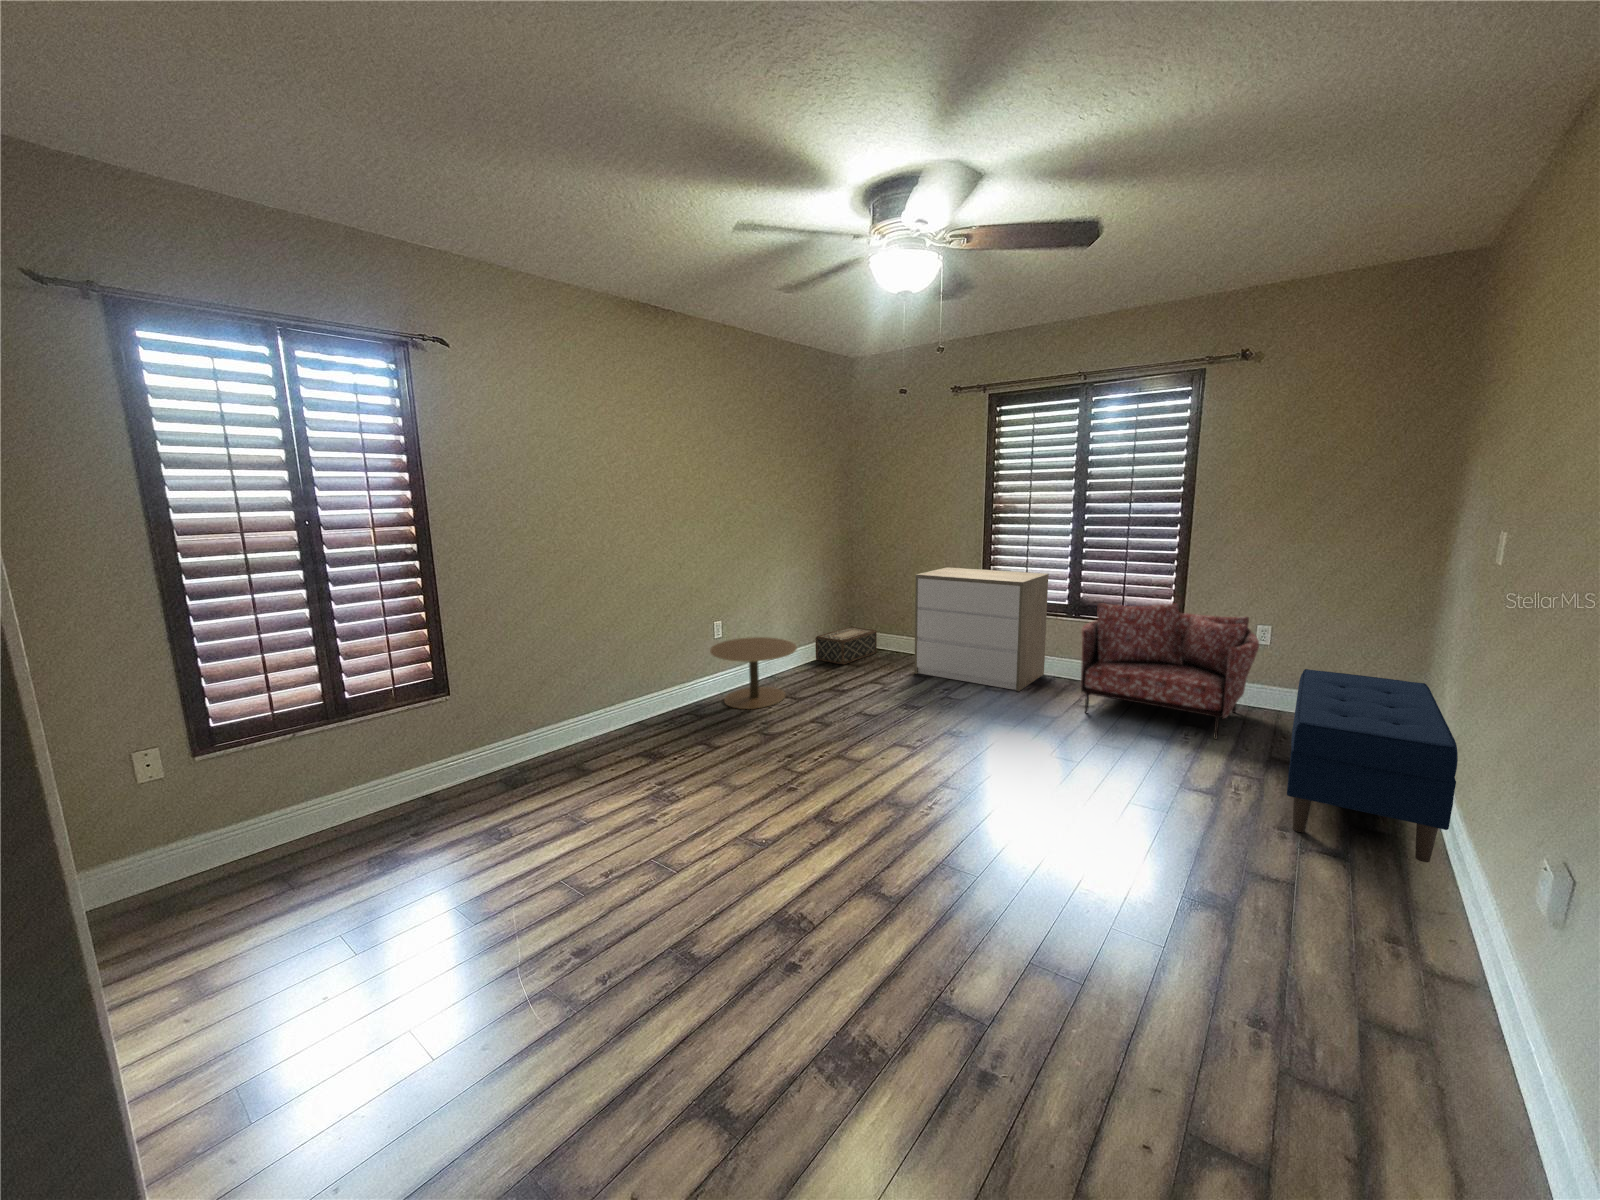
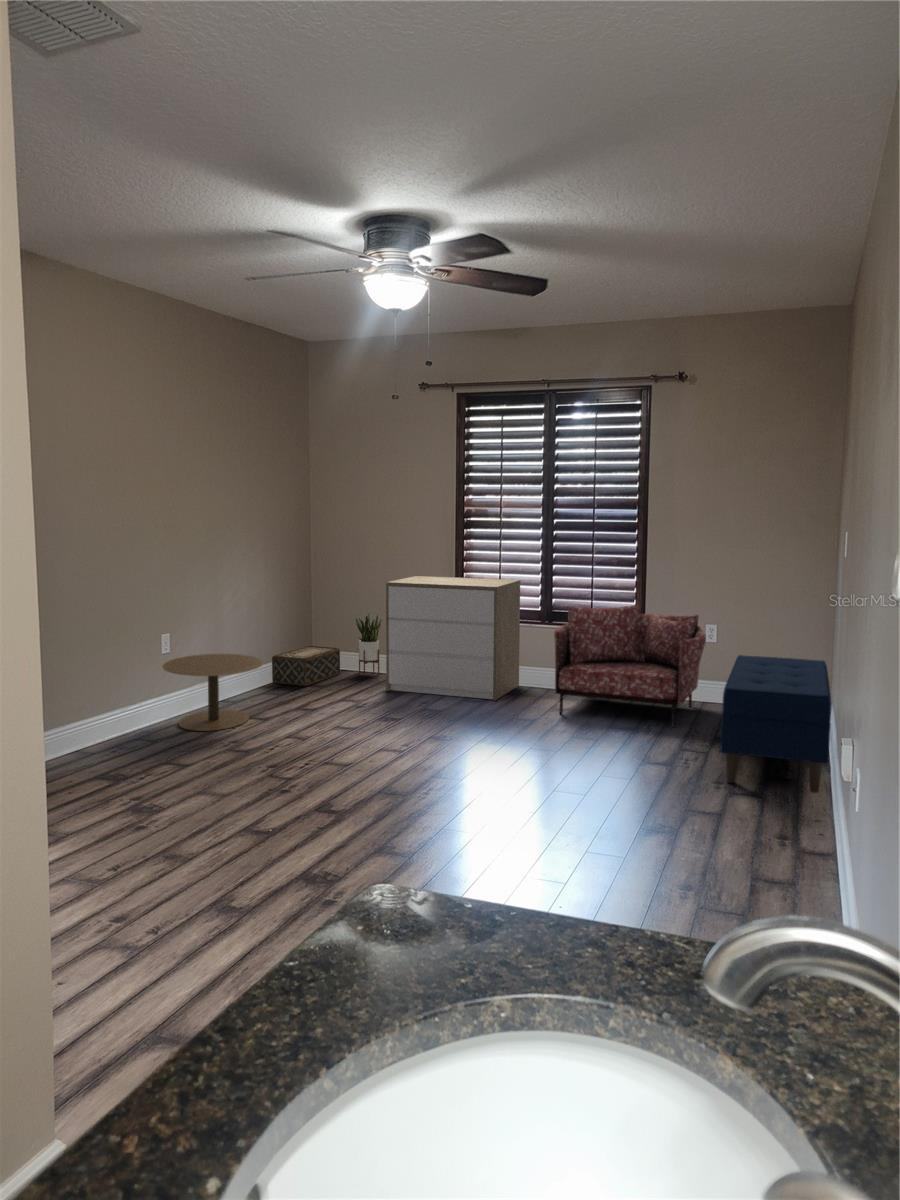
potted plant: none [888,596,915,657] -> present [353,609,382,676]

